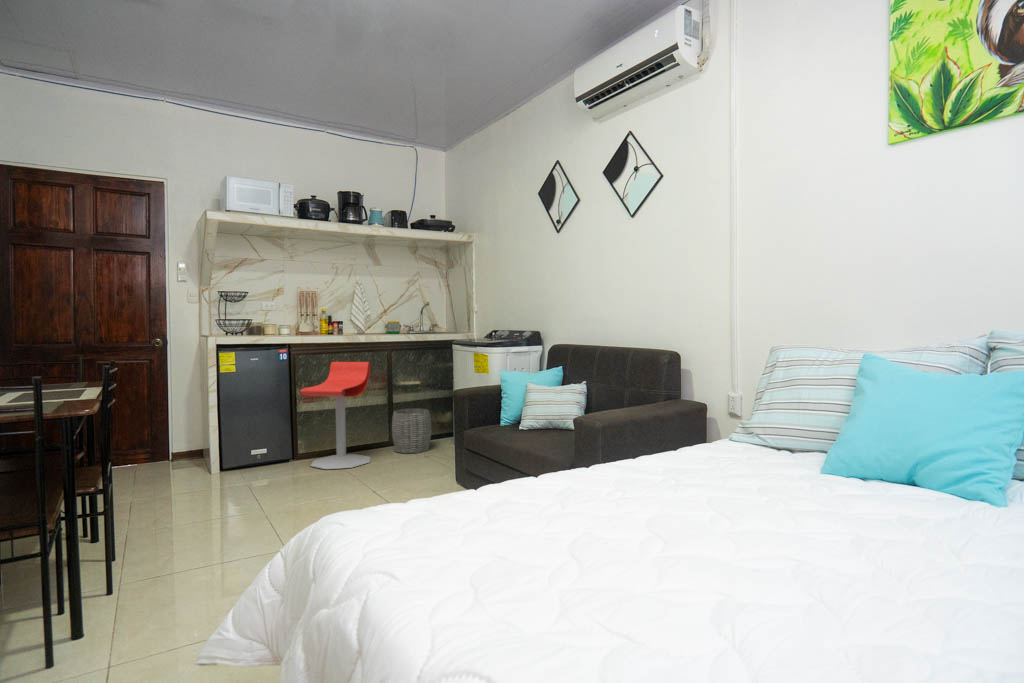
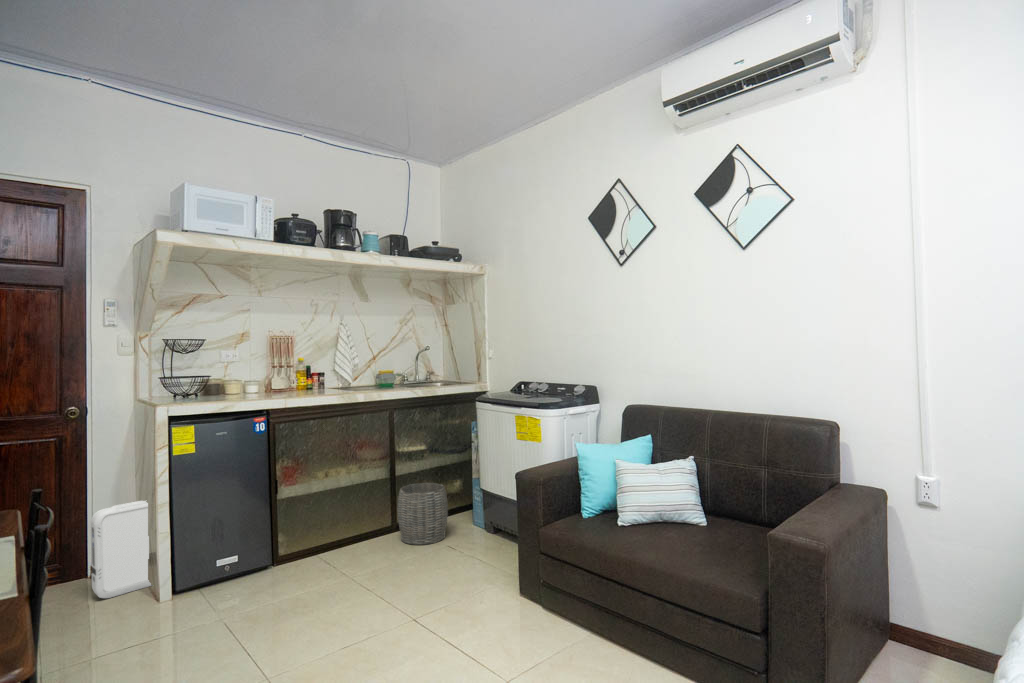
stool: present [301,362,371,469] -> none [290,429,380,580]
air purifier: none [166,406,221,472] -> present [91,501,151,598]

